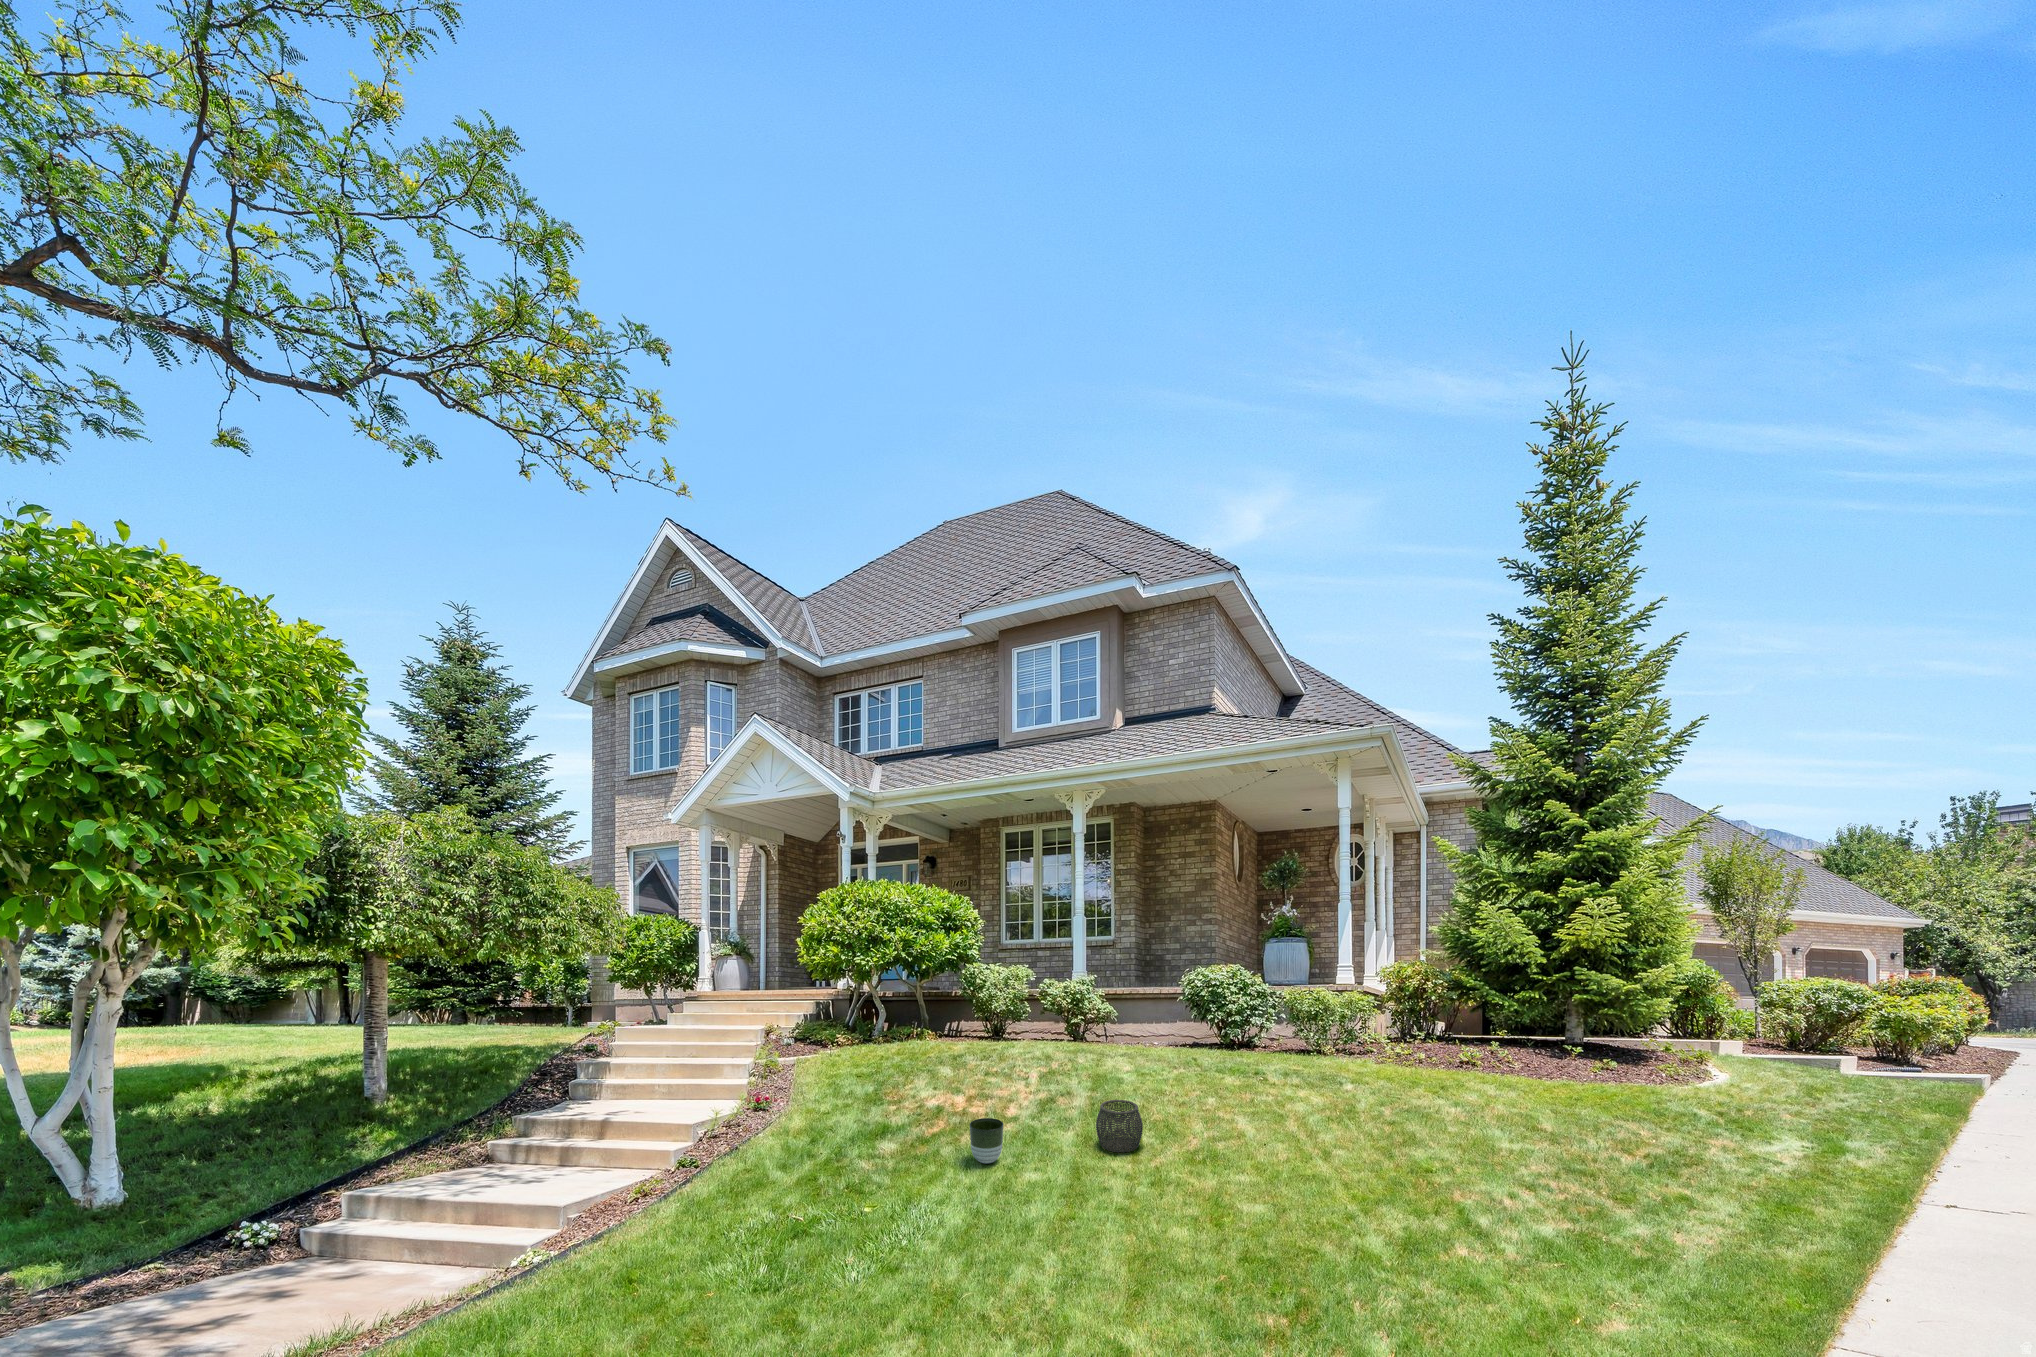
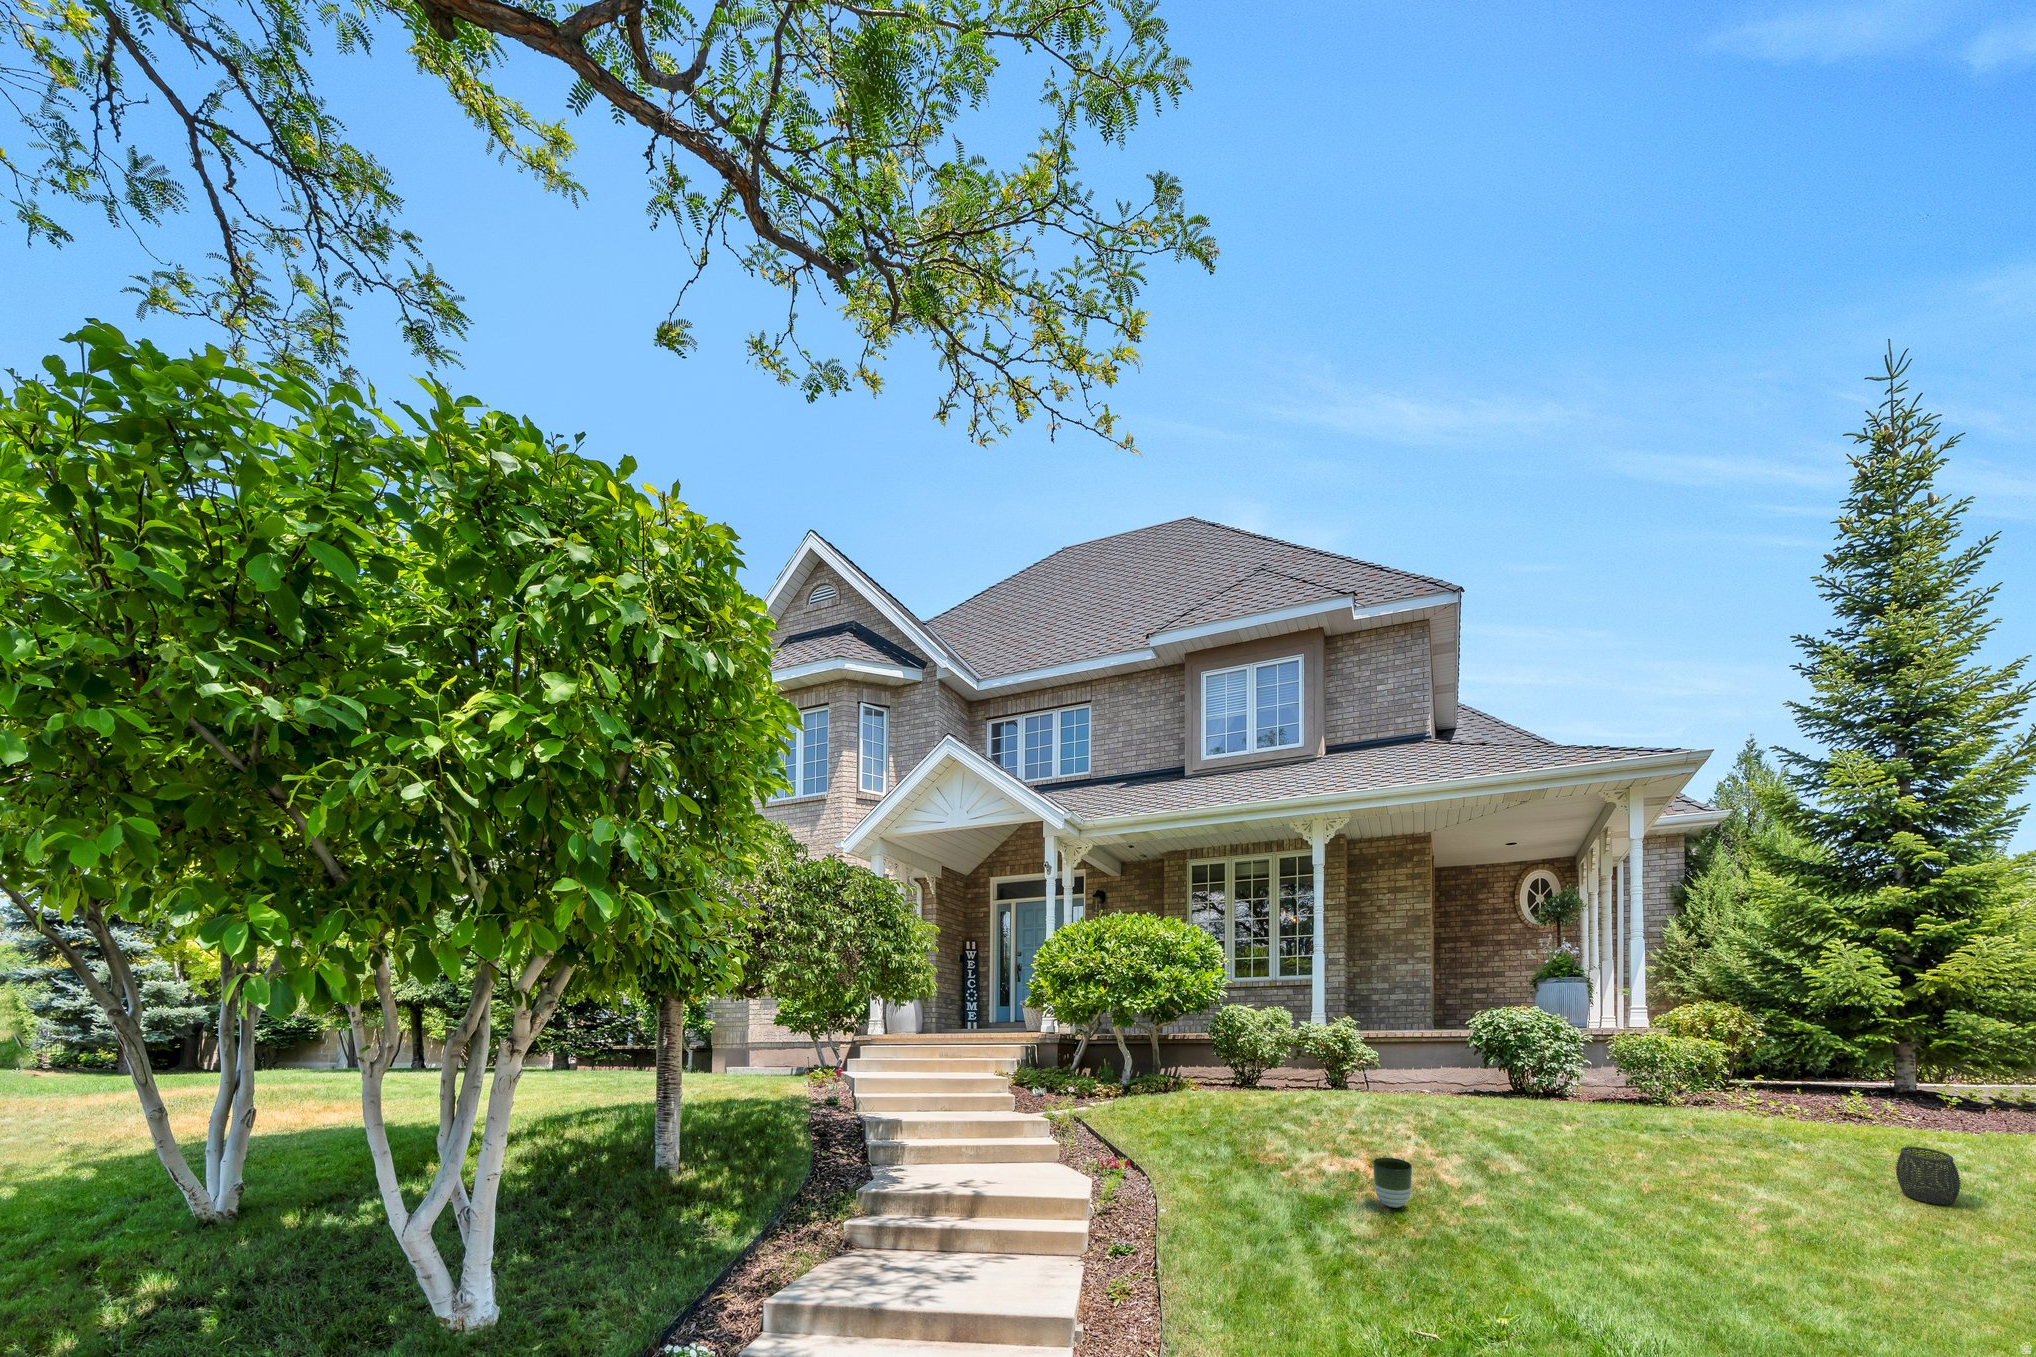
woven basket: present [1096,1100,1143,1153] -> present [1896,1147,1961,1205]

